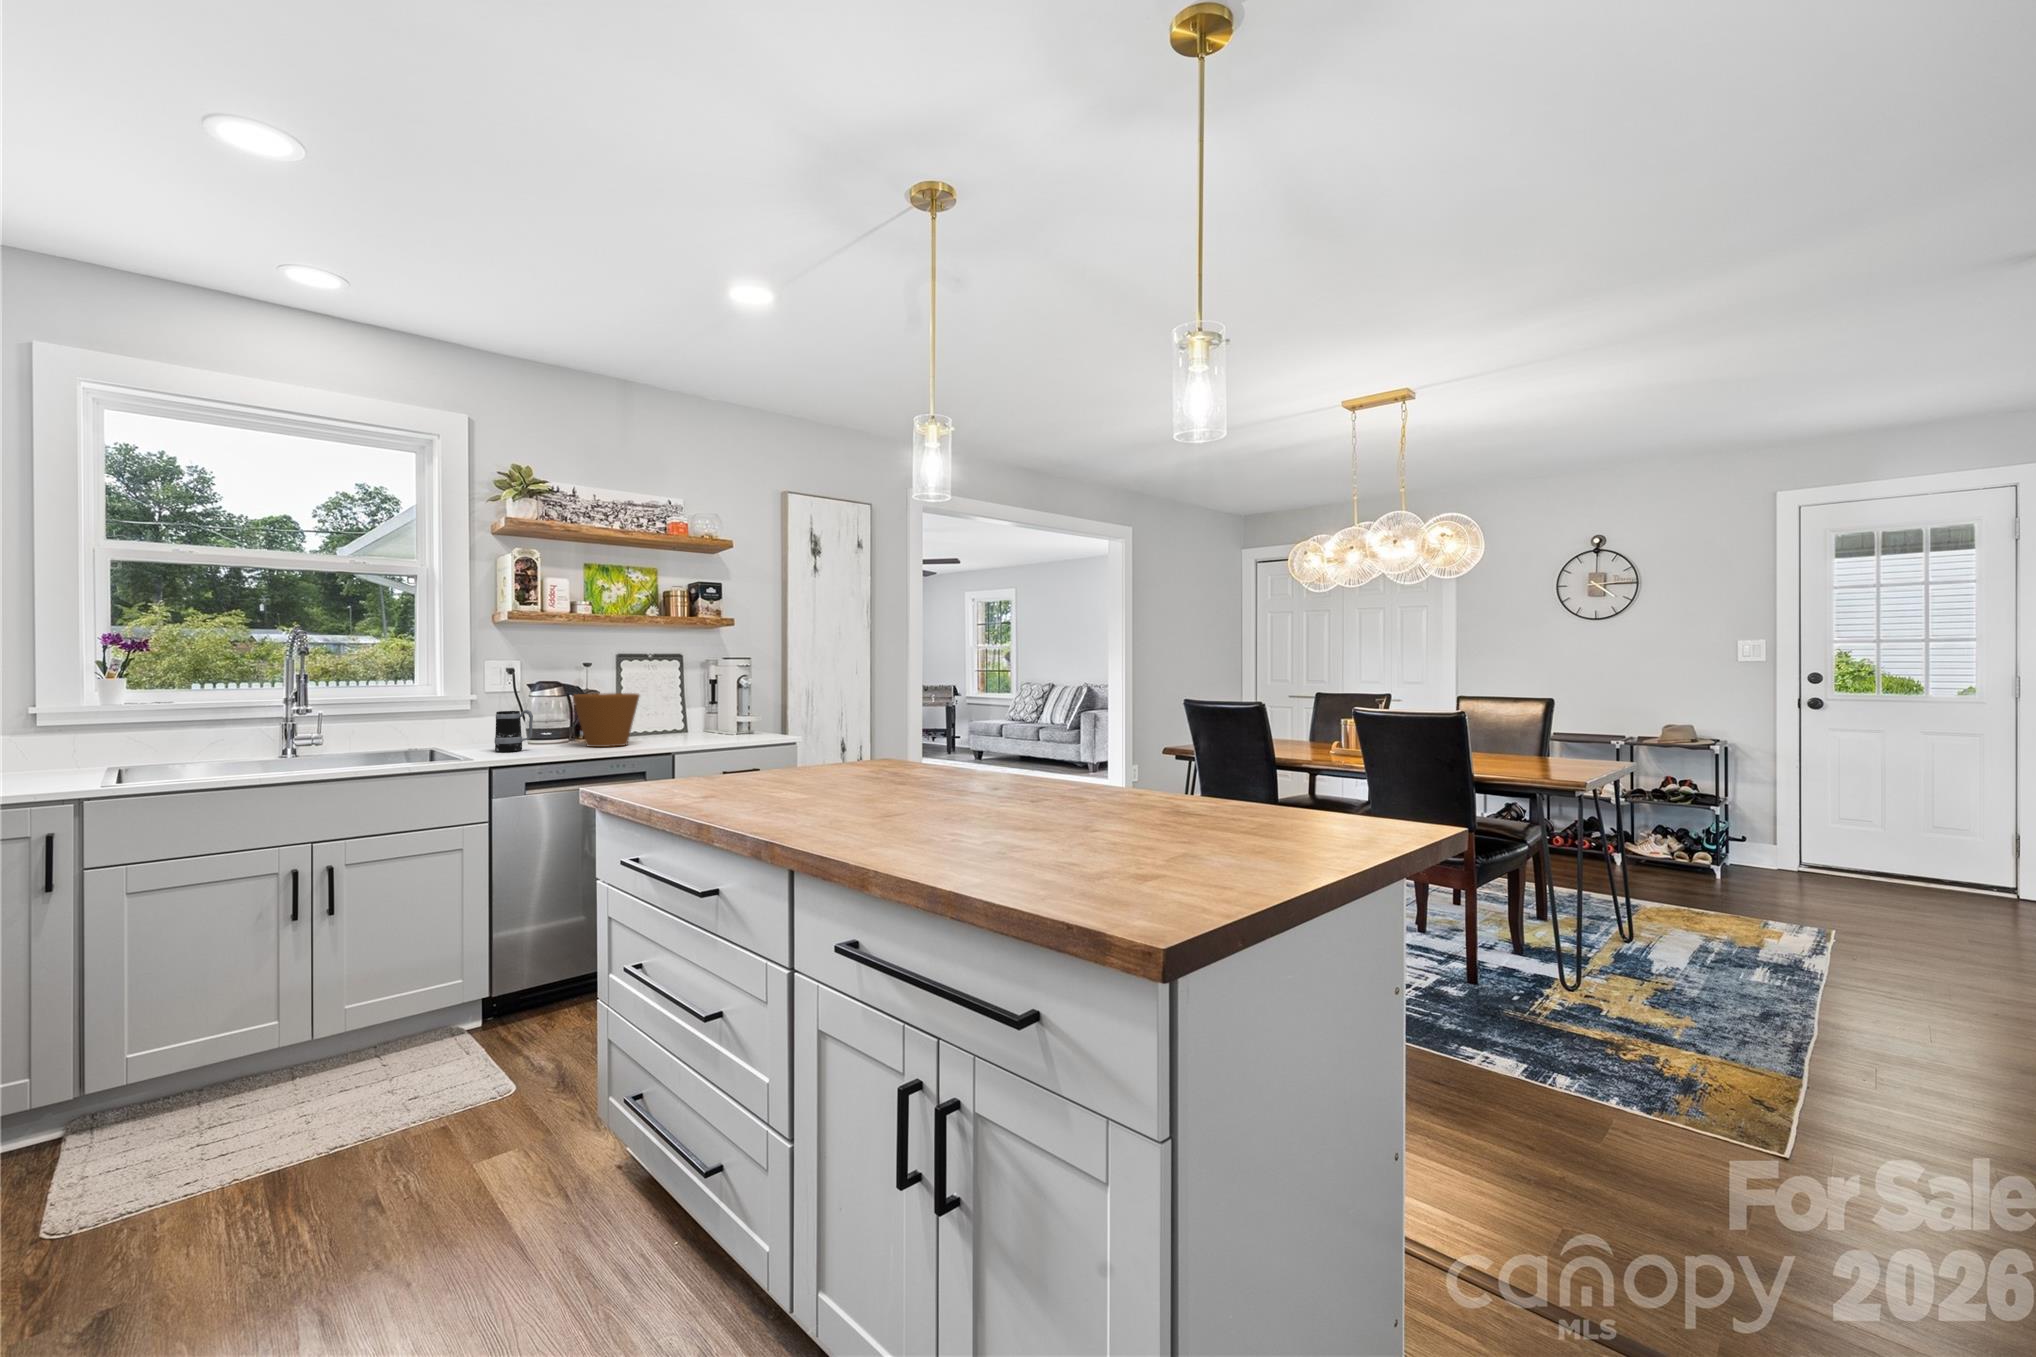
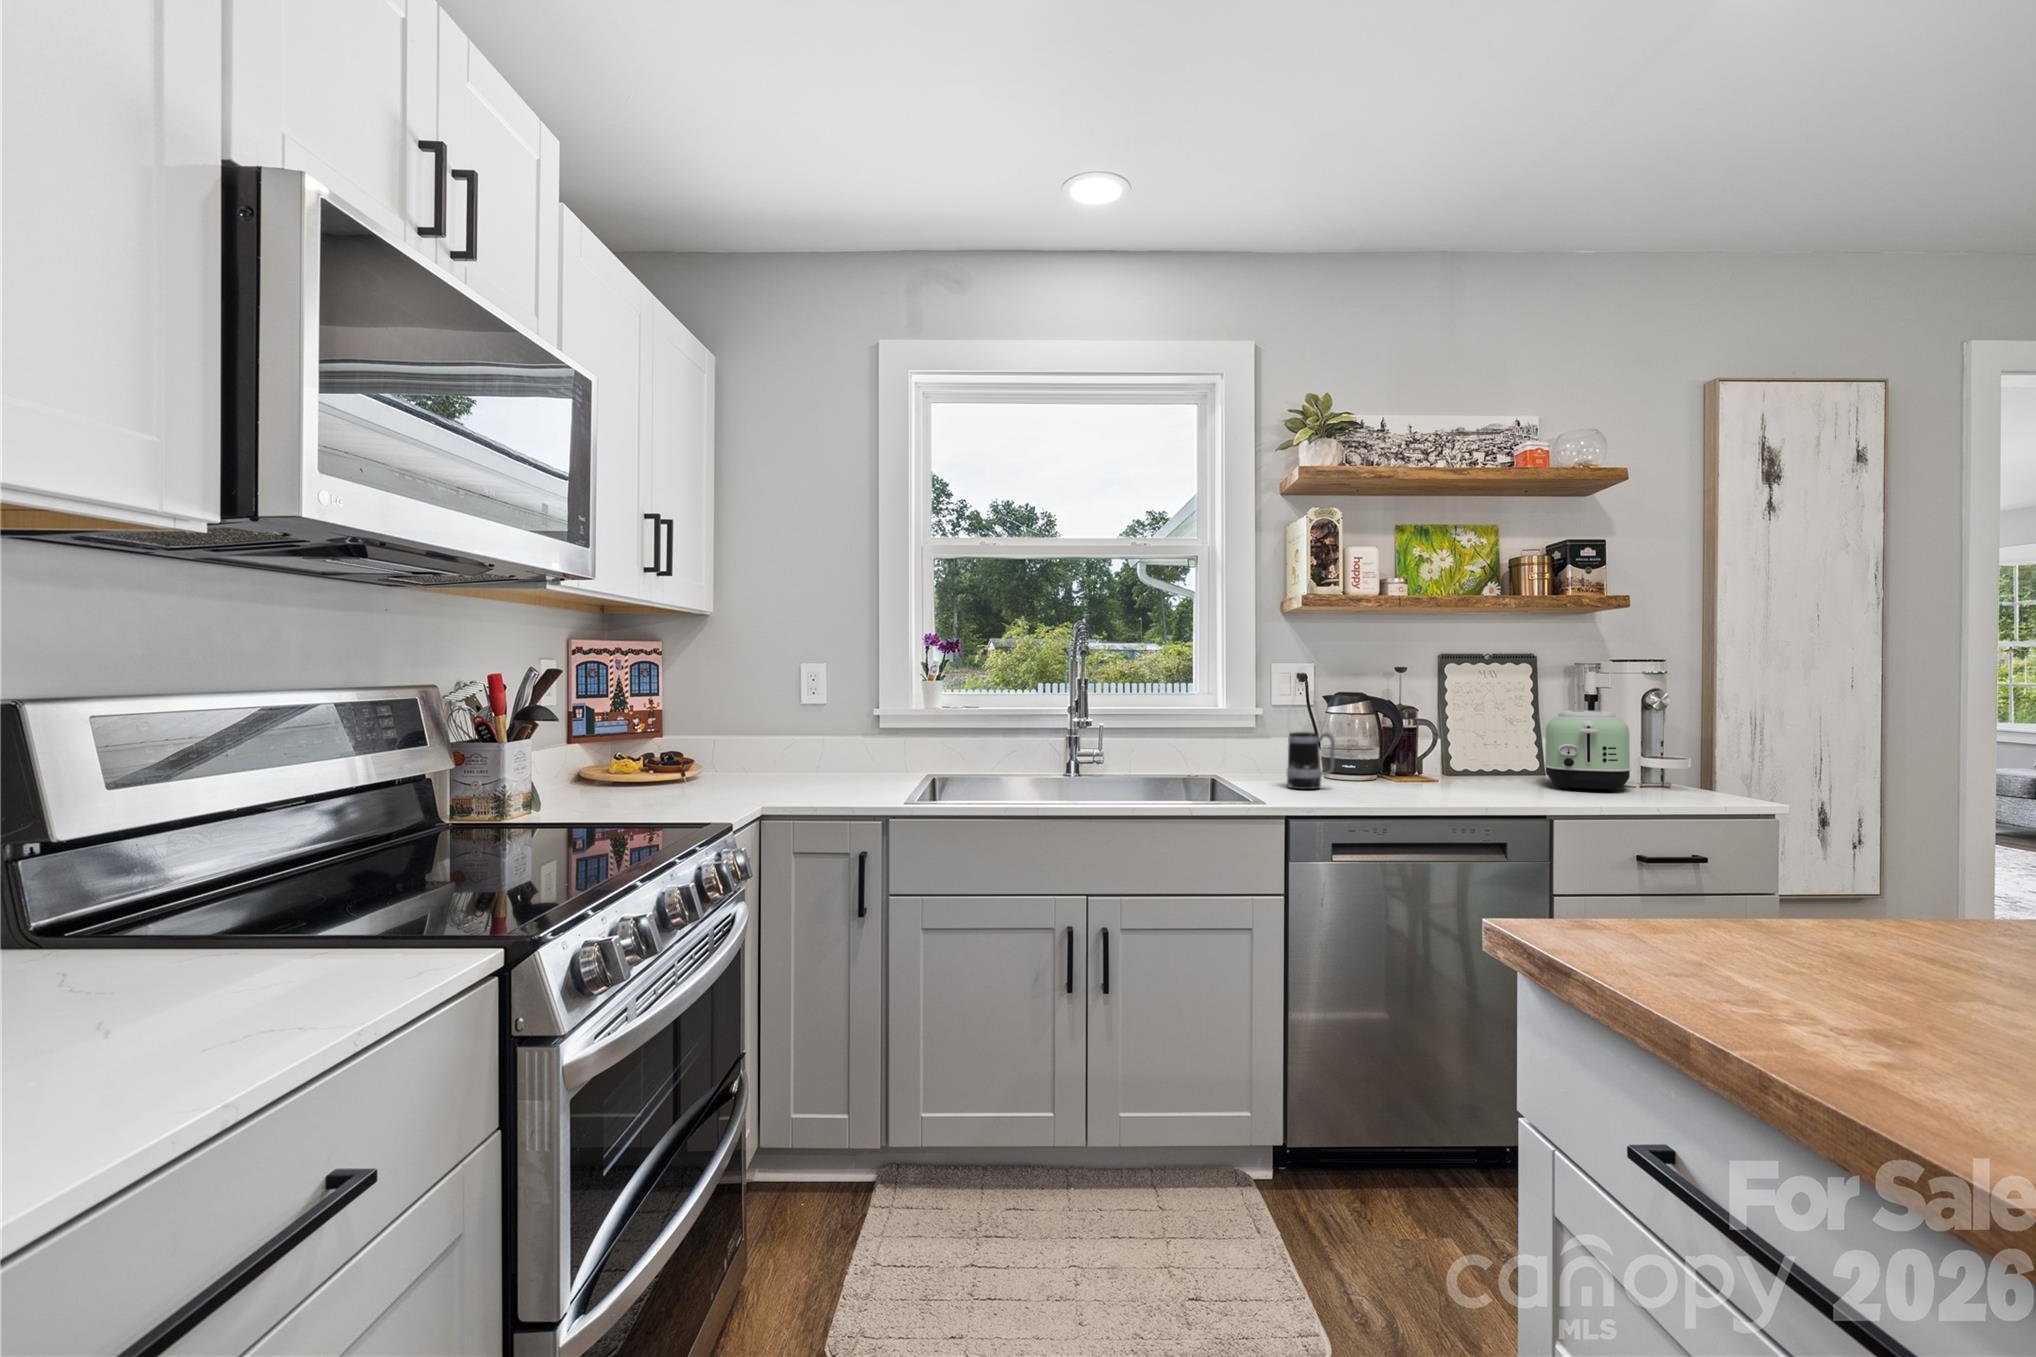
toaster: none [681,691,731,740] -> present [1544,710,1631,791]
flower pot: present [572,693,639,747] -> none [1386,711,1485,792]

